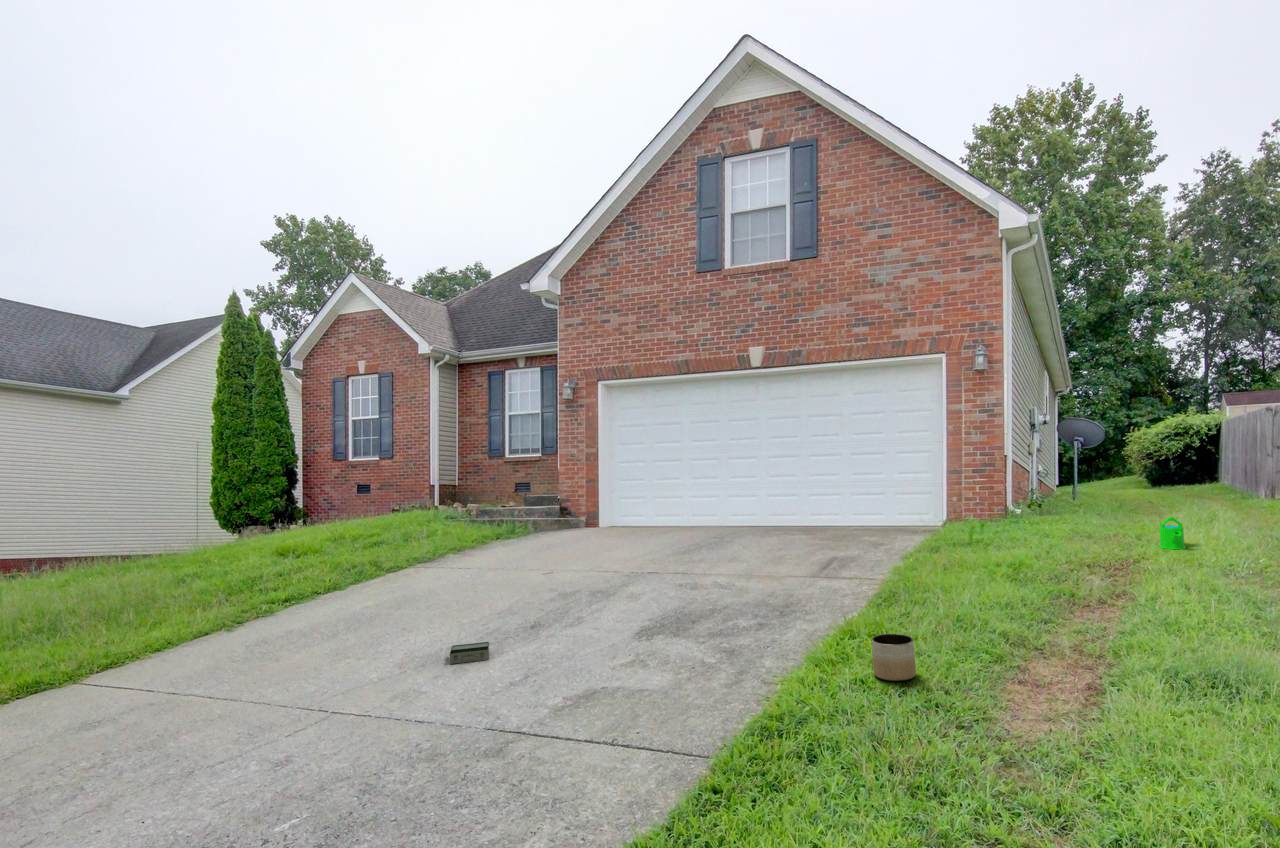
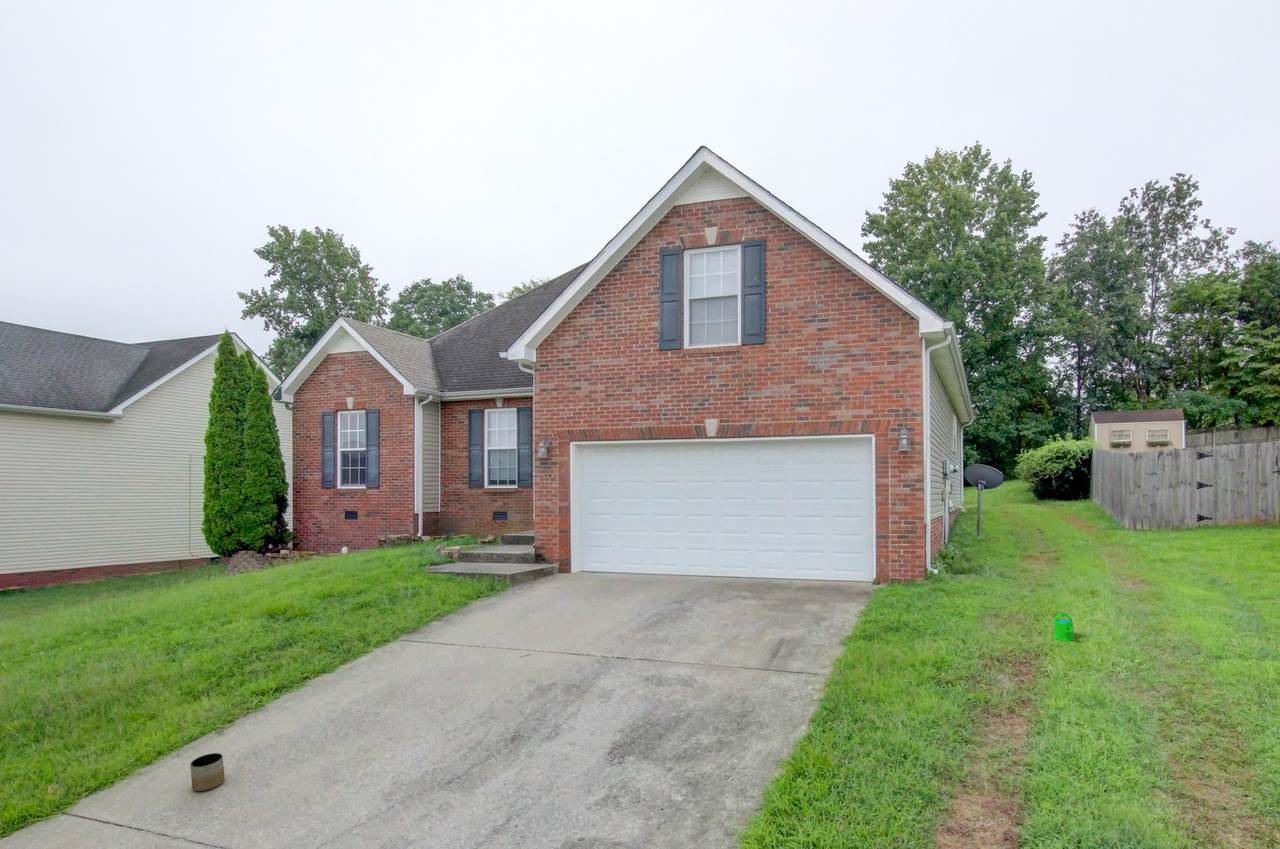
planter: present [872,634,916,681] -> present [190,753,225,791]
toolbox: present [449,642,489,664] -> none [457,742,491,768]

